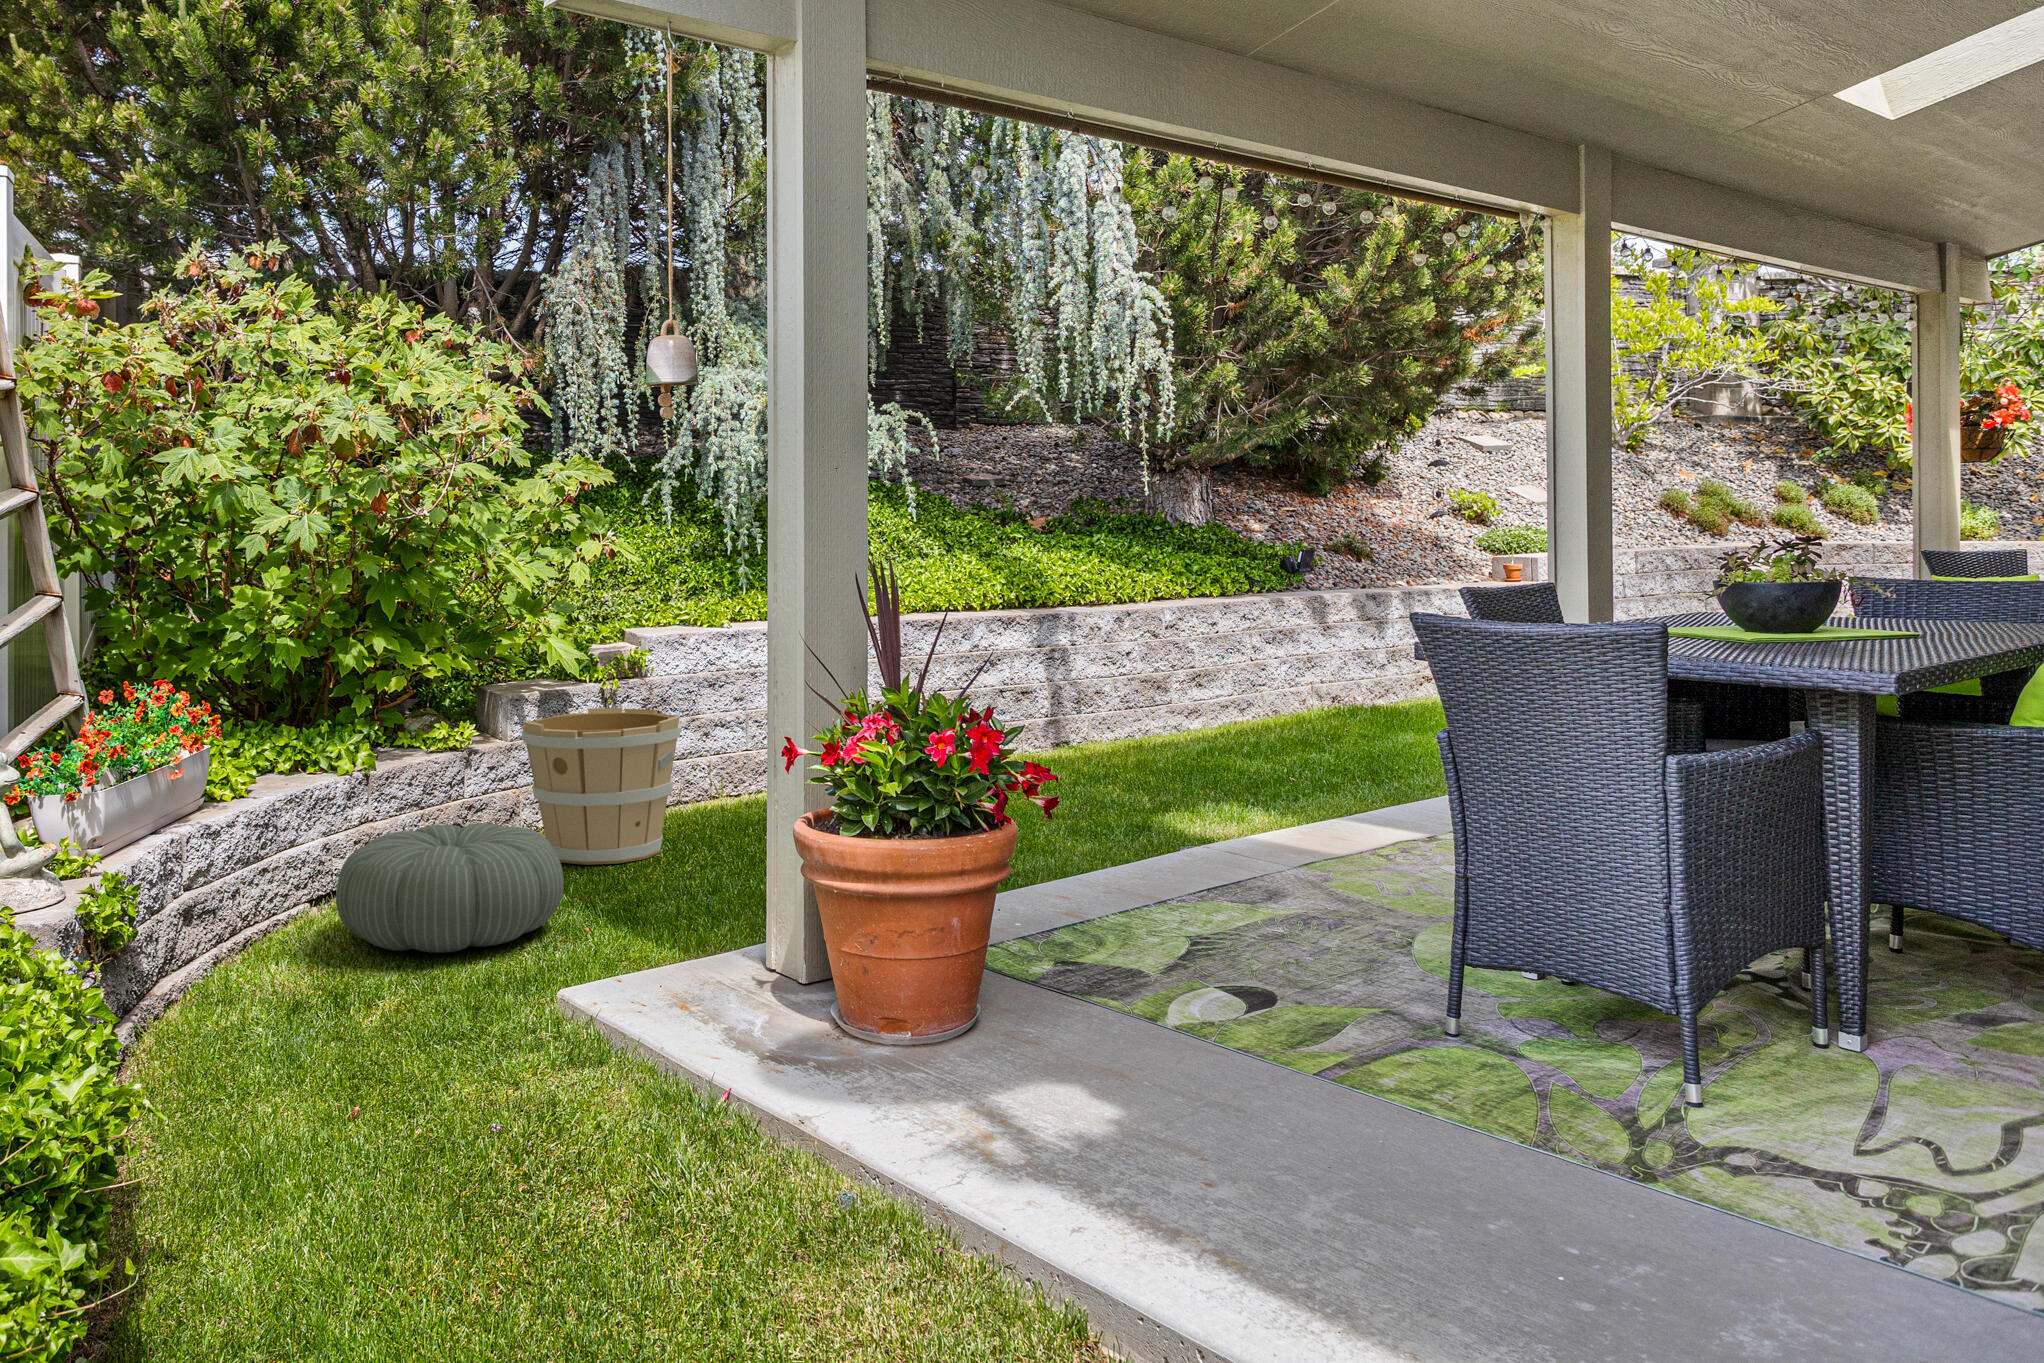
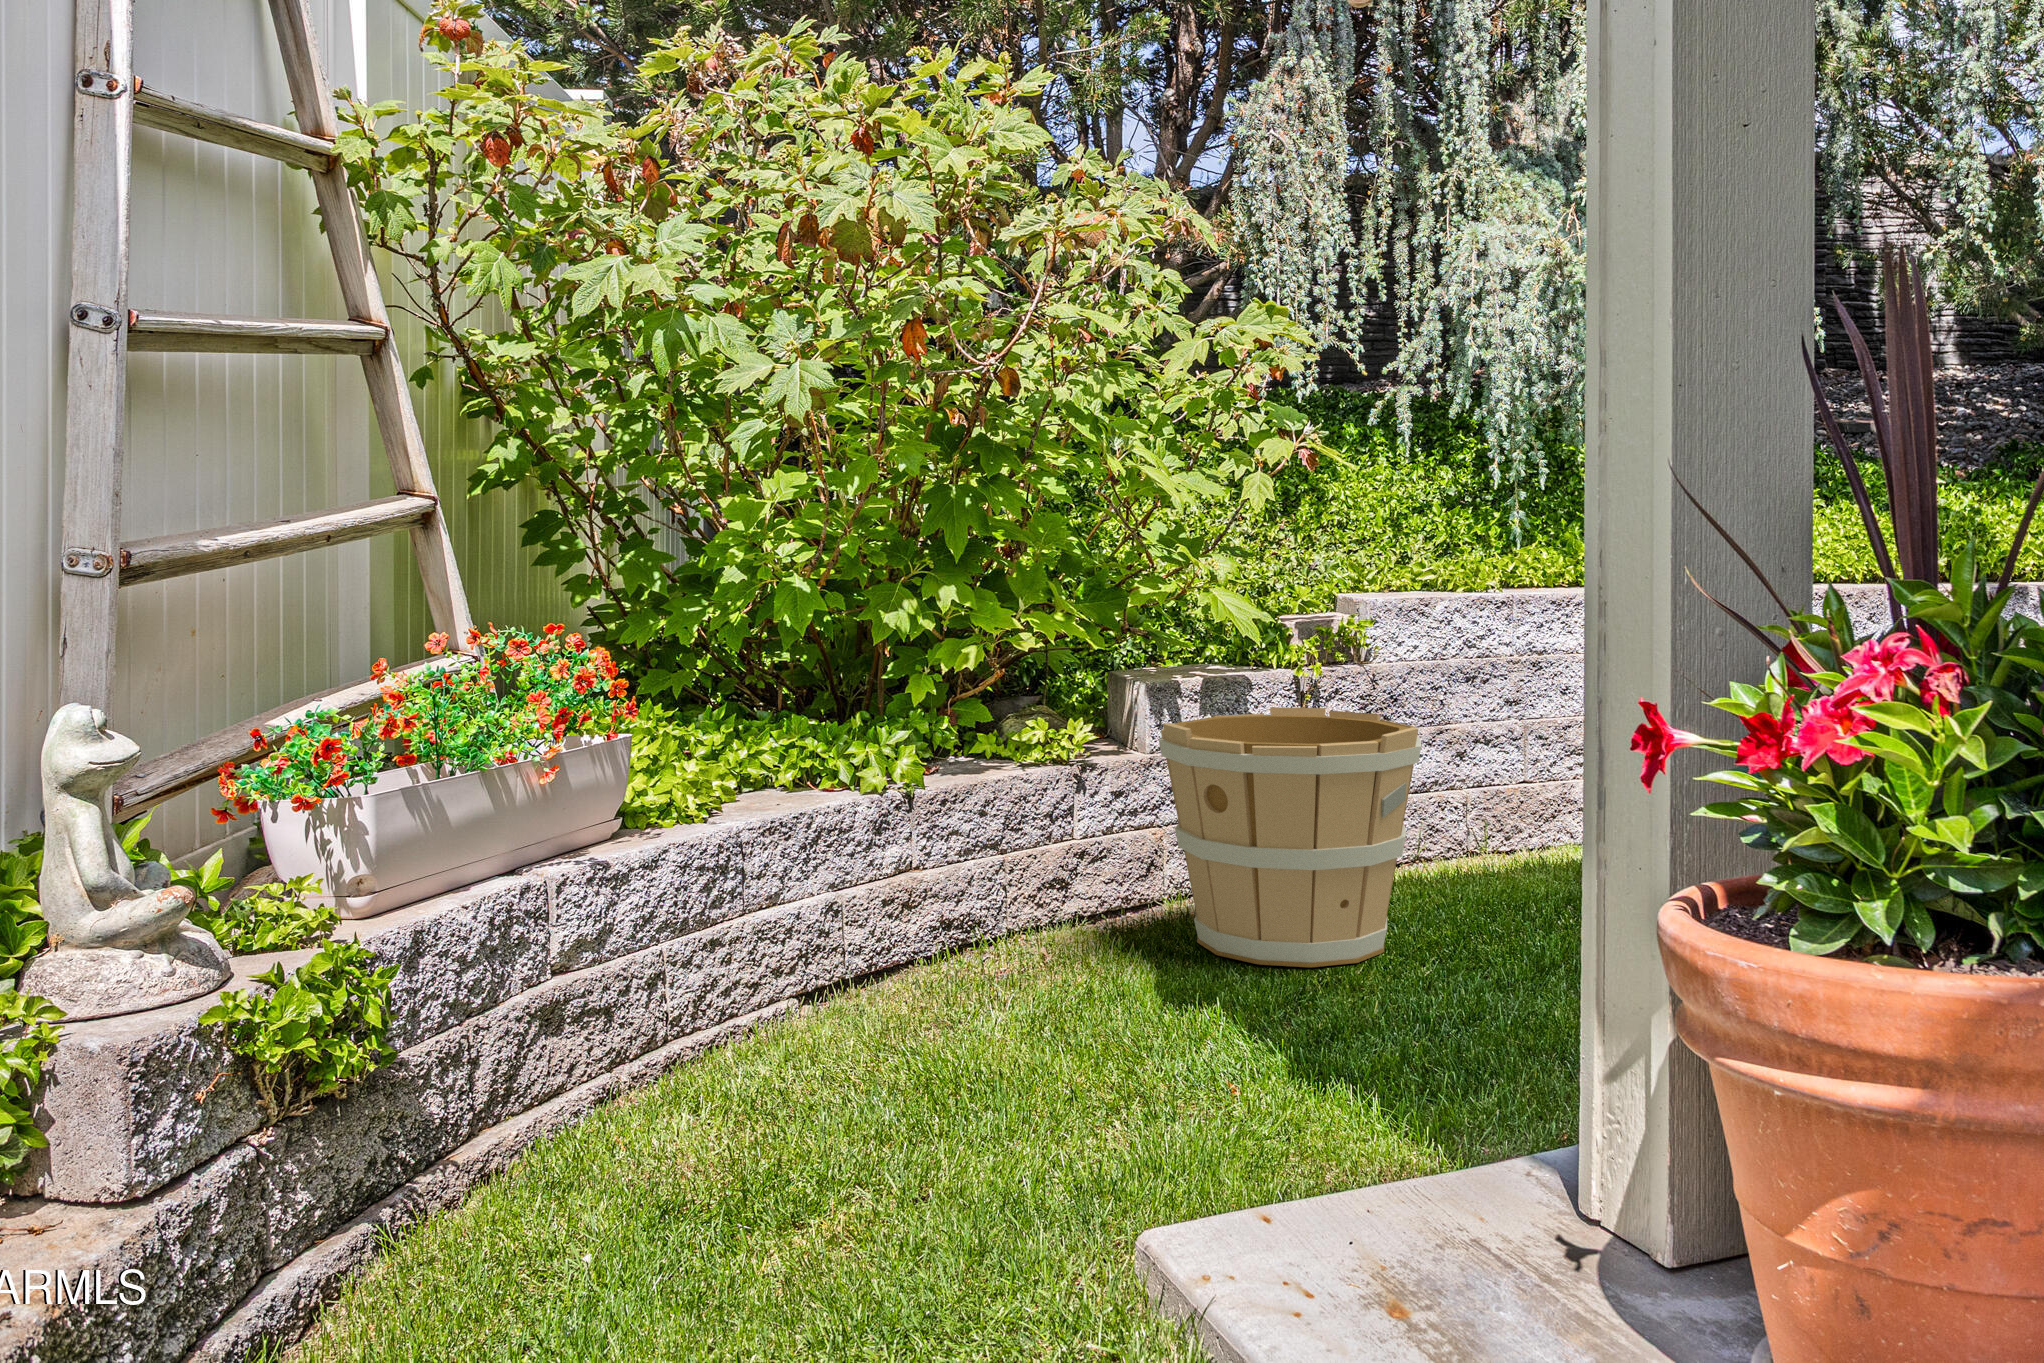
pouf: present [336,823,564,953] -> none [815,889,1199,1132]

